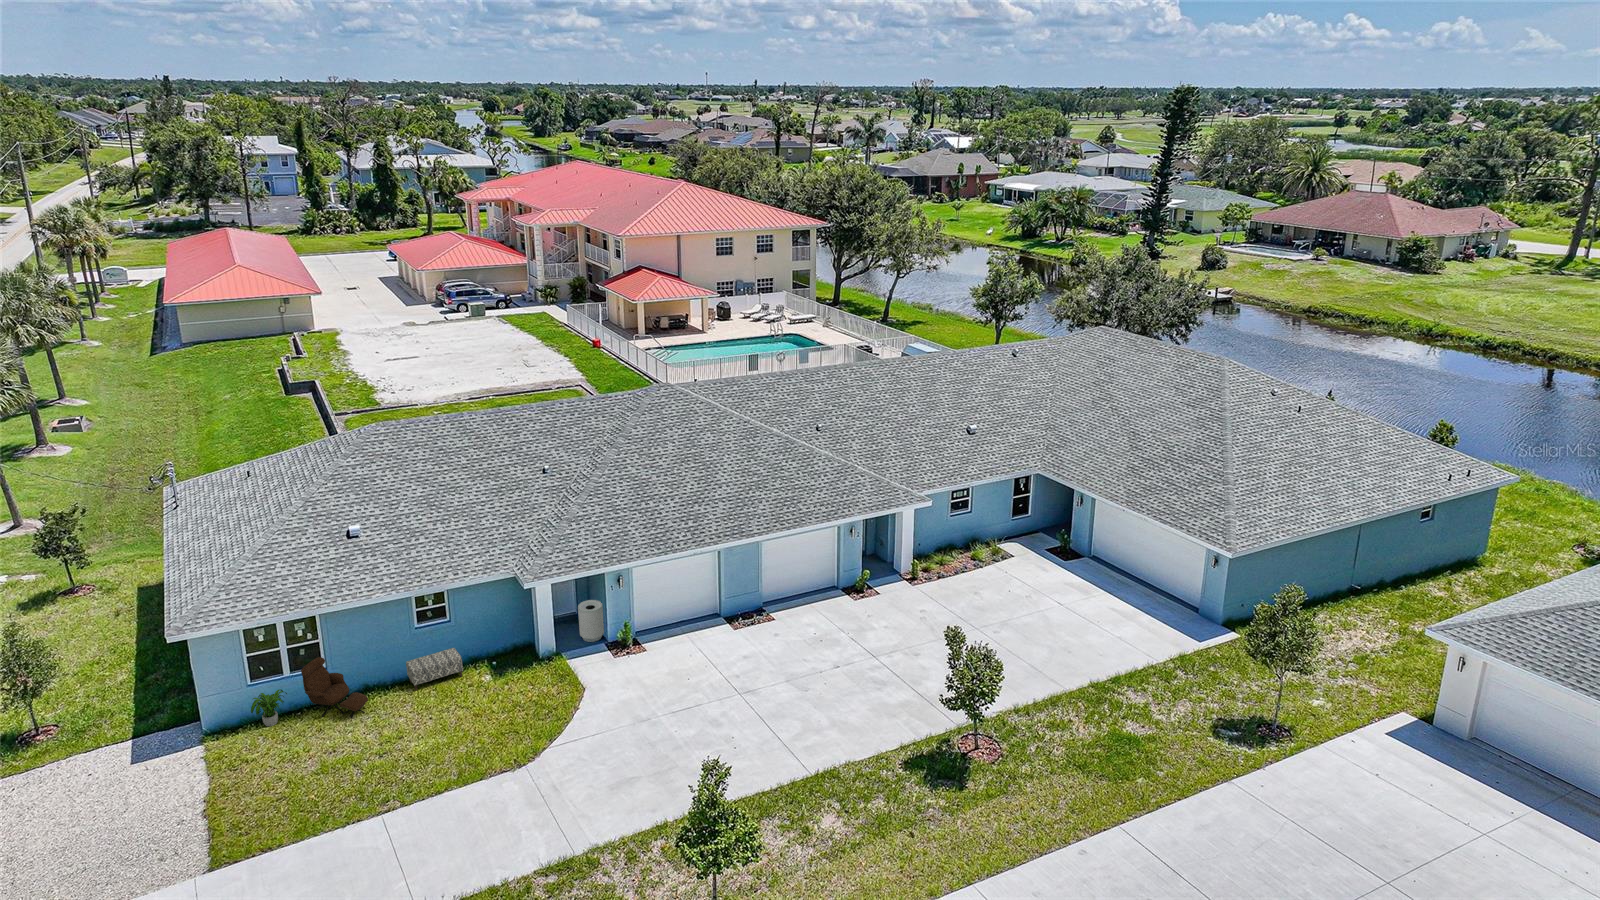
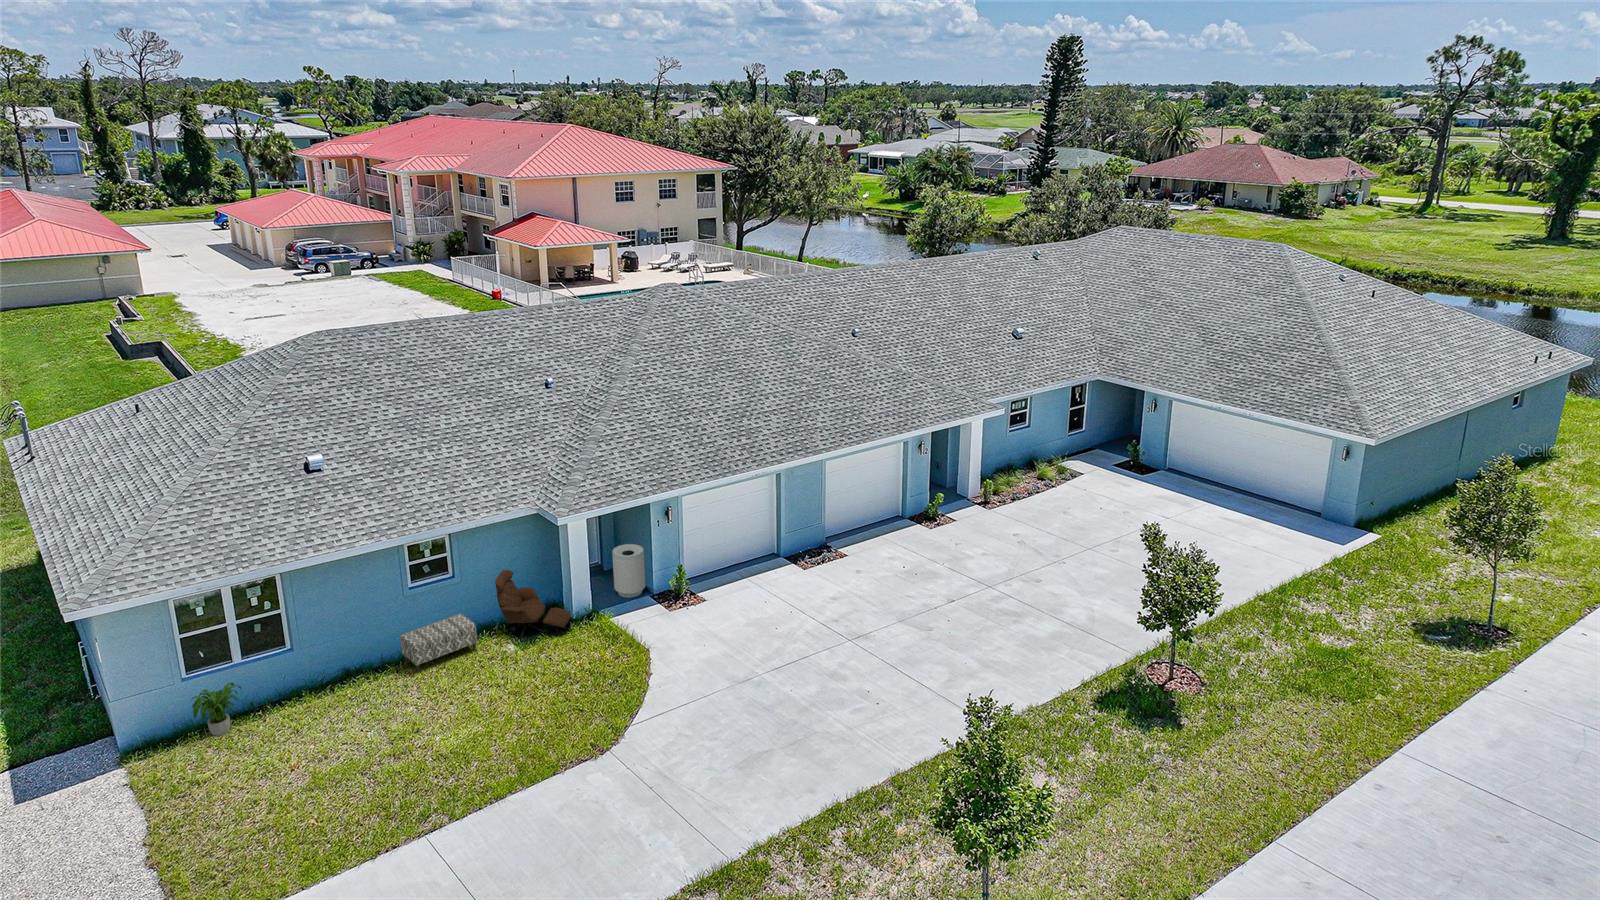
lounge chair: present [301,657,368,718] -> present [495,570,571,638]

